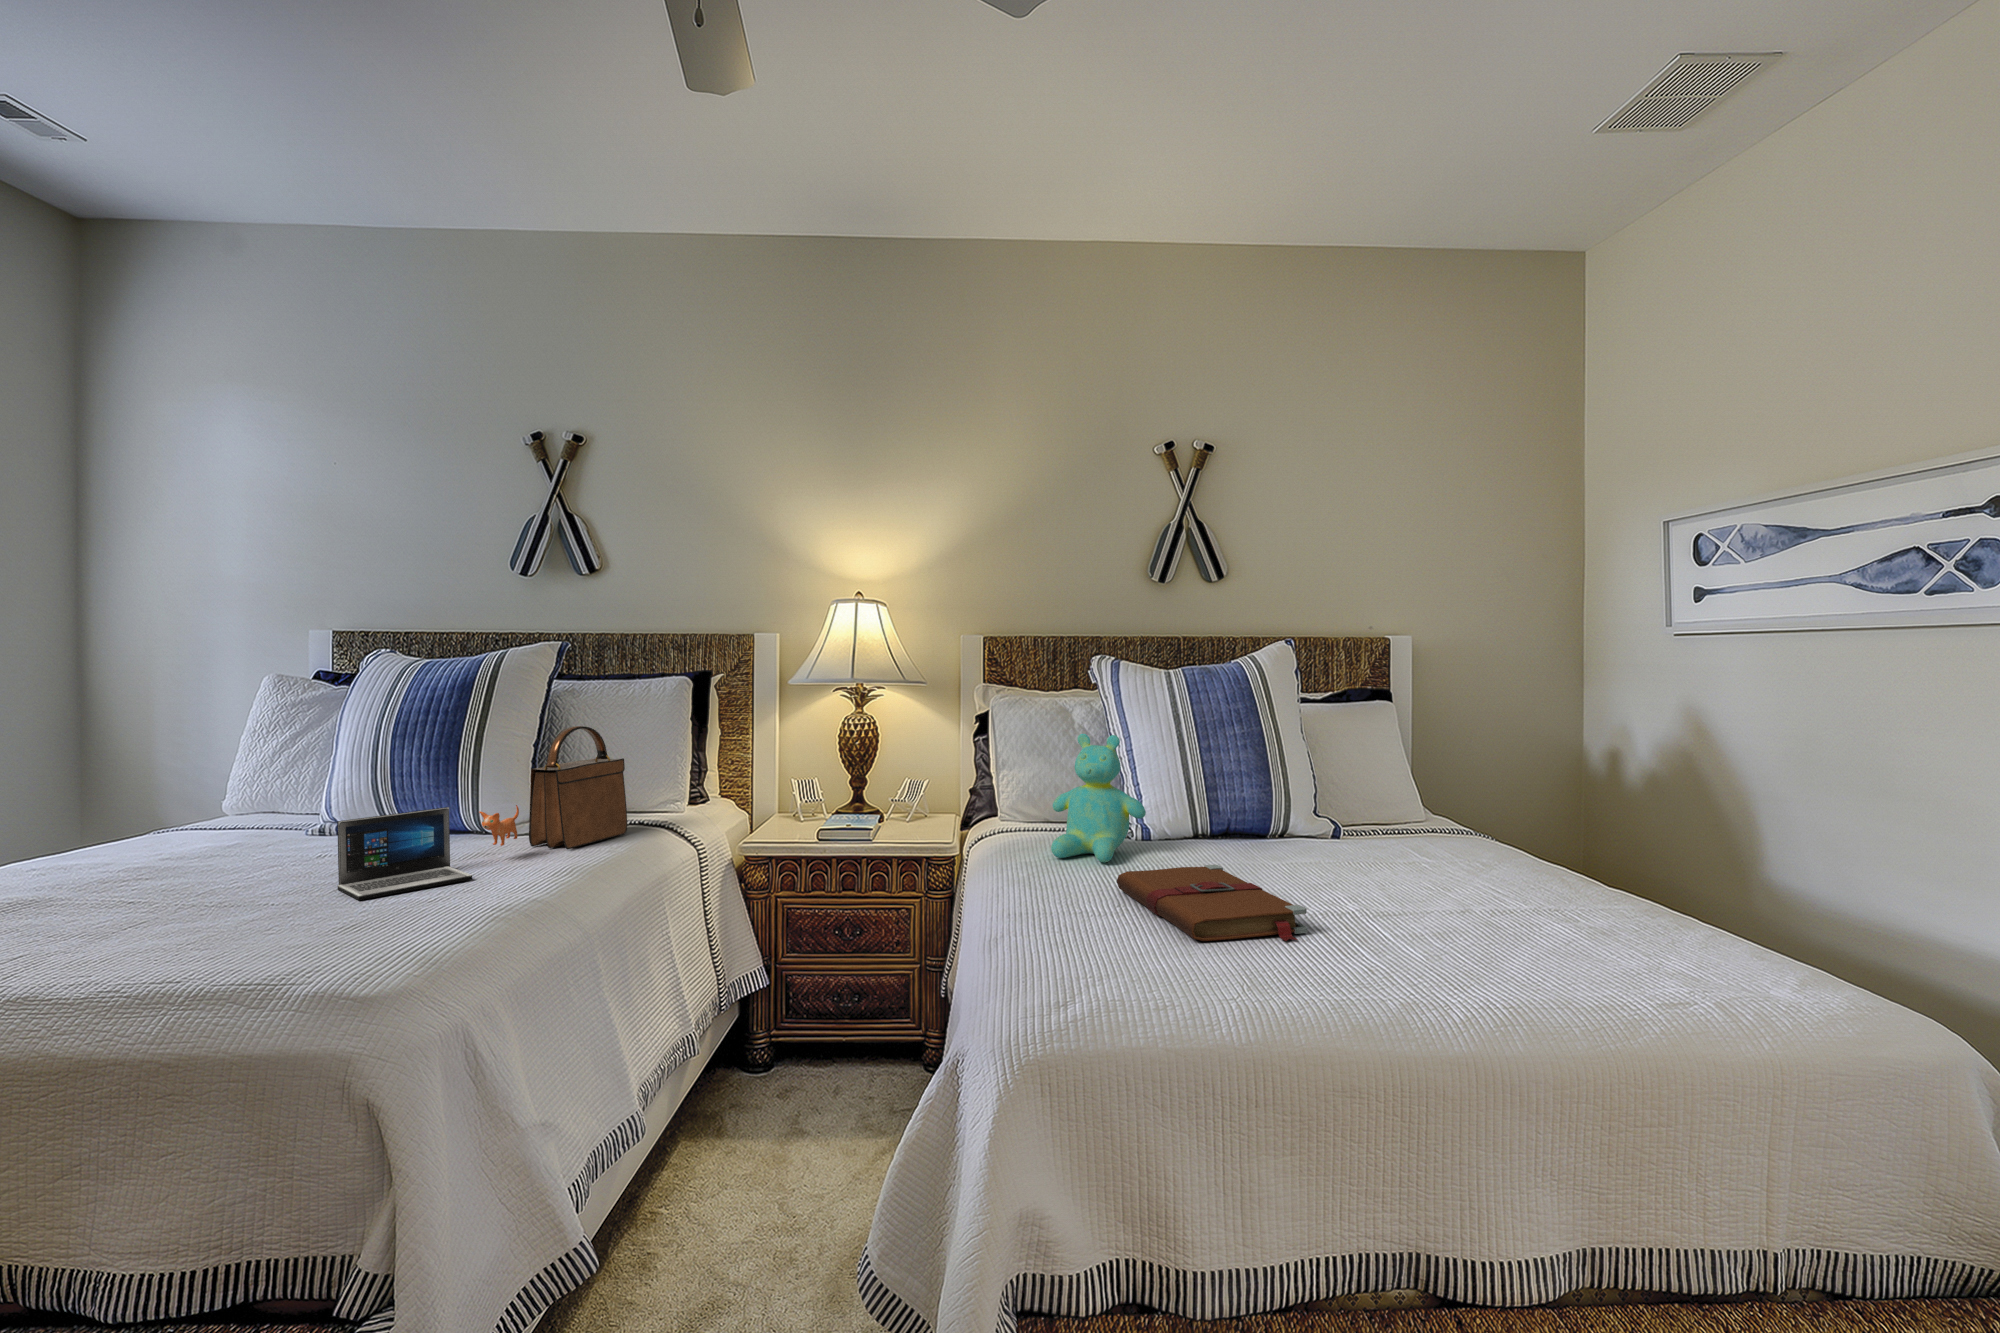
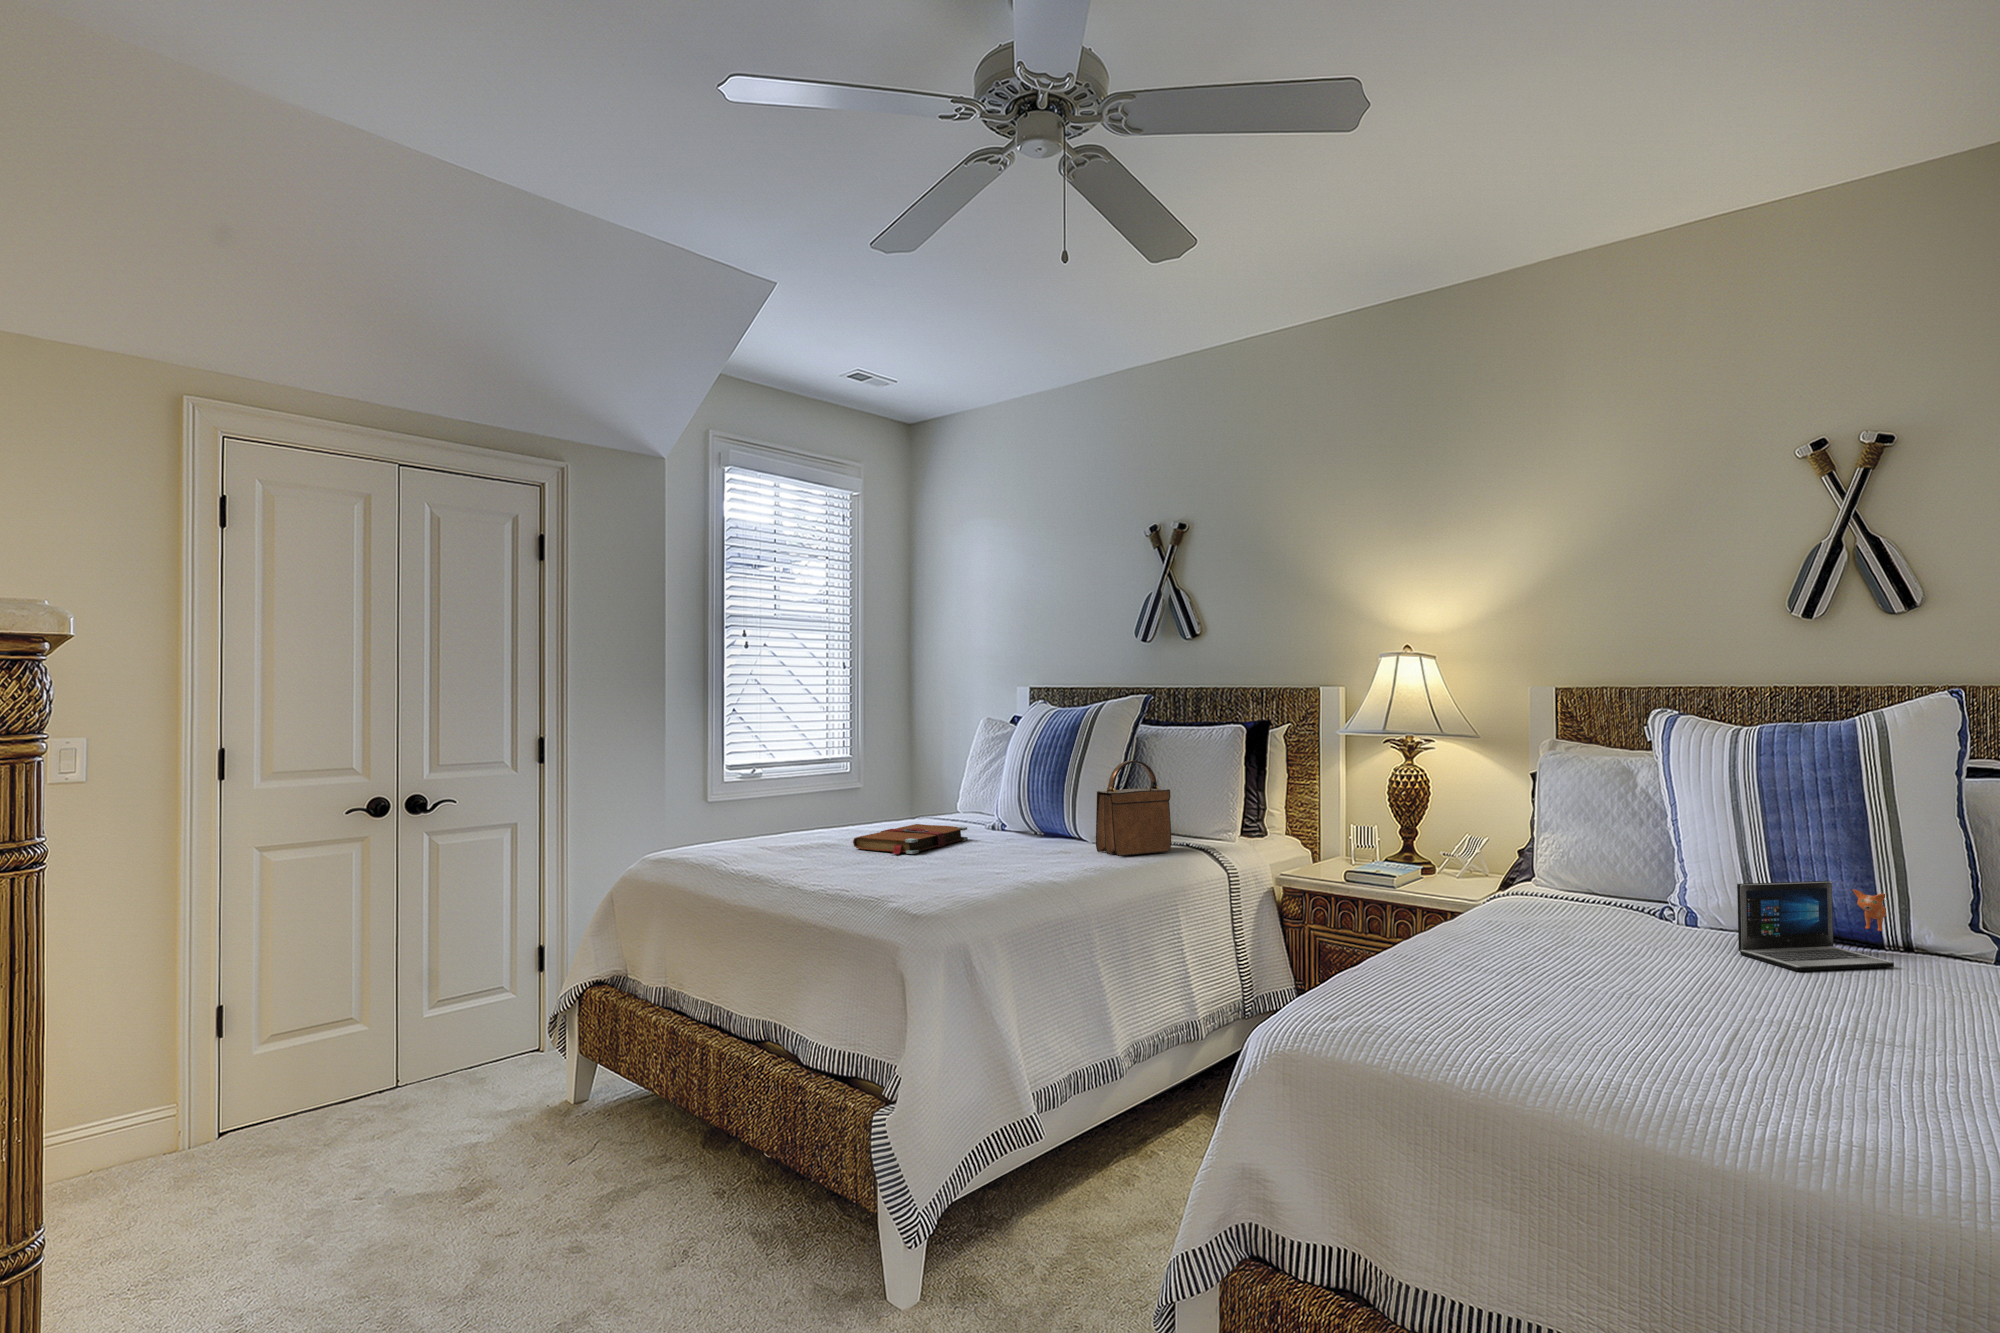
teddy bear: present [1051,734,1146,862] -> none [1525,792,1647,930]
laptop: present [337,805,519,900] -> present [1737,881,1894,971]
book: present [1117,865,1308,941] -> present [853,824,968,854]

